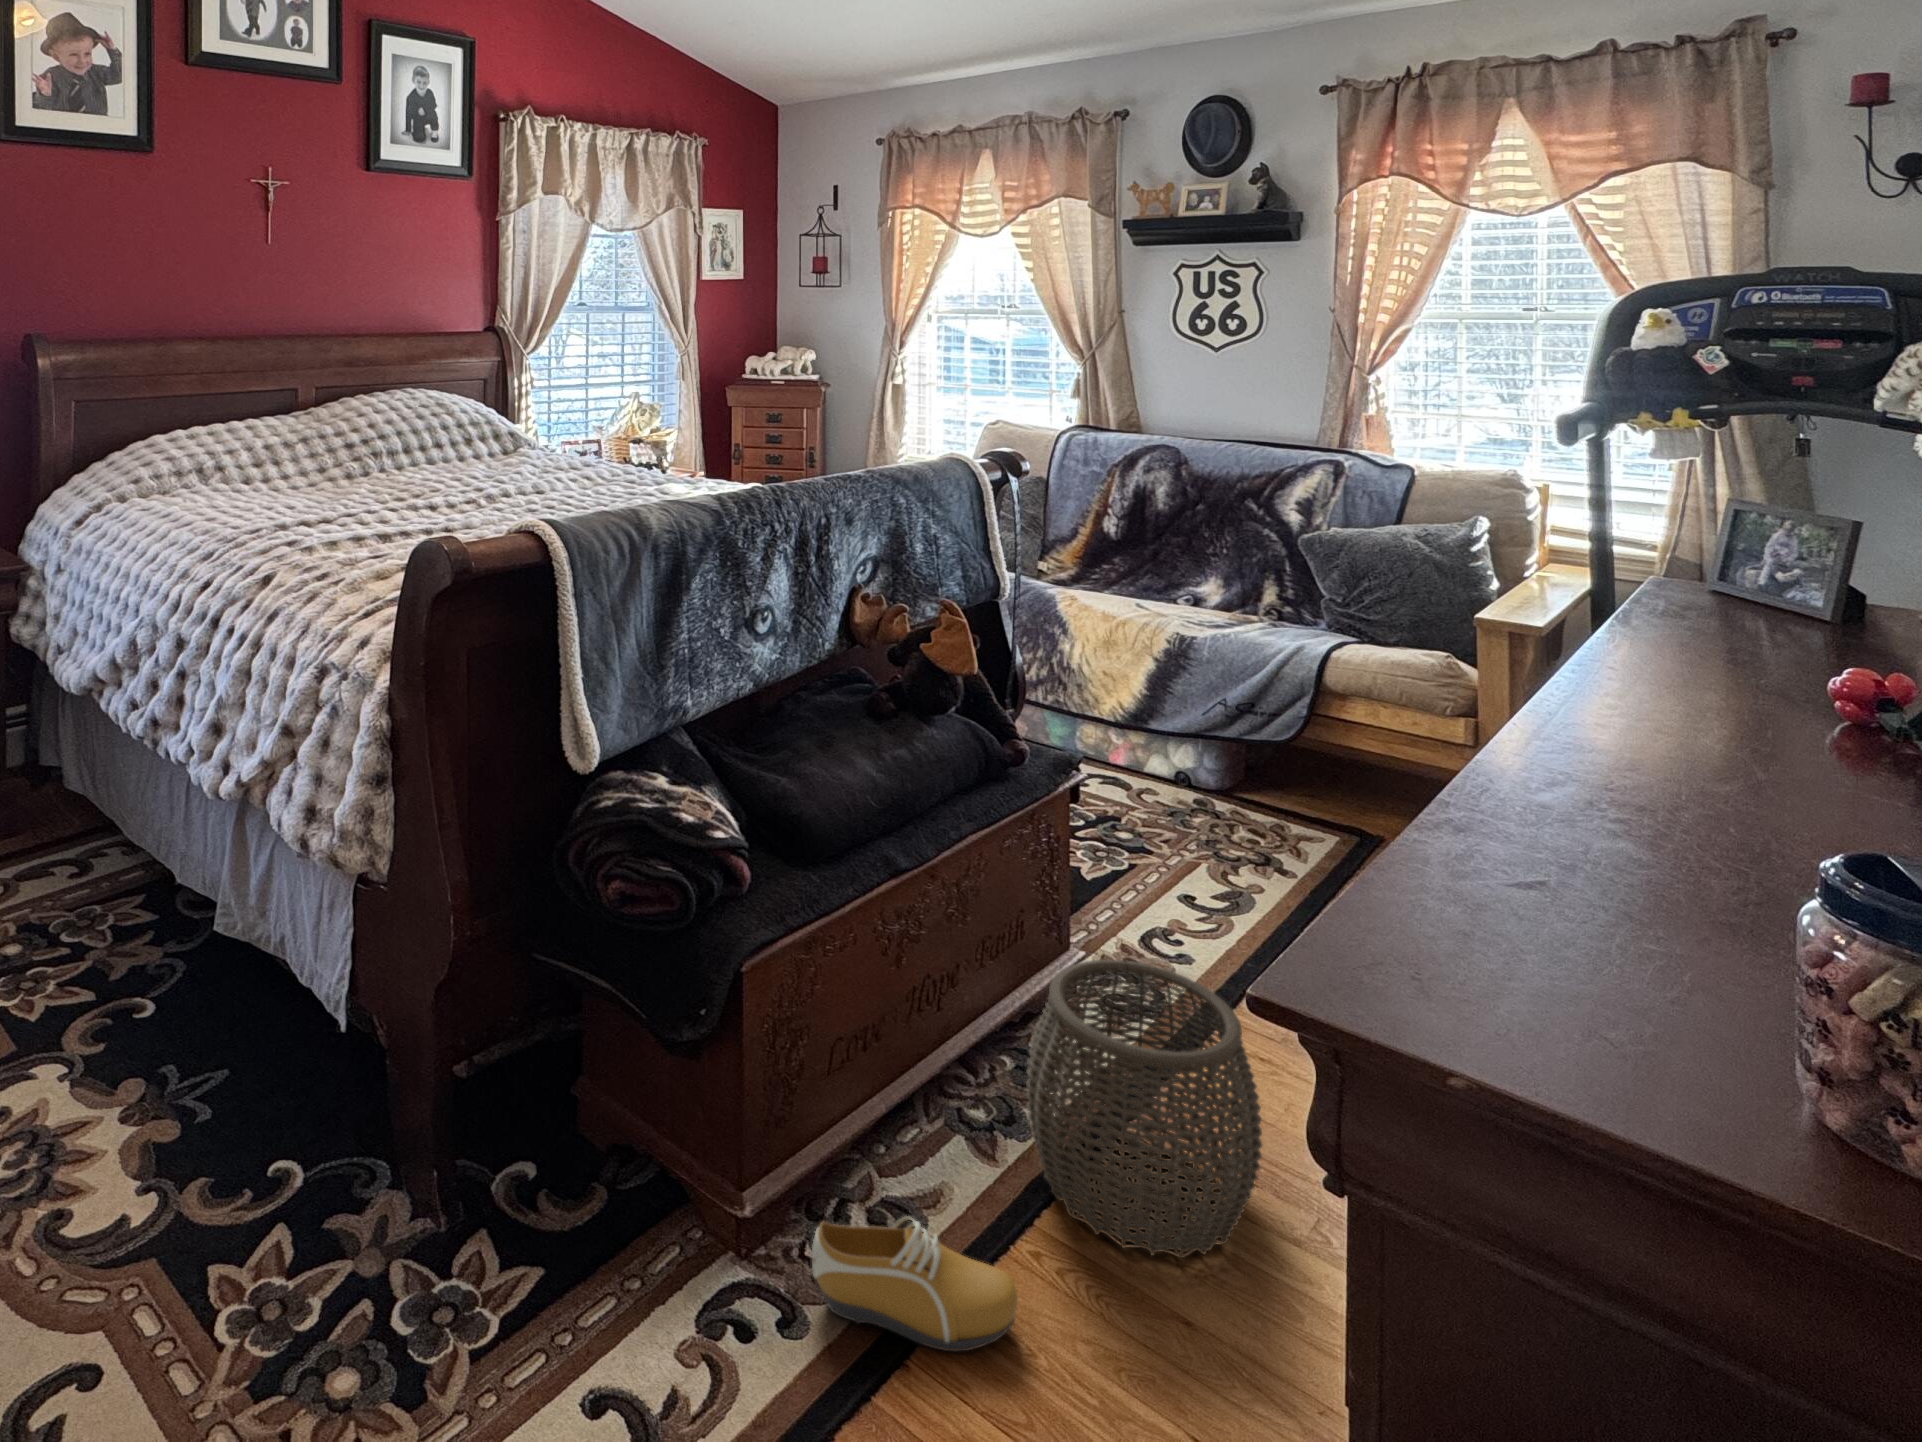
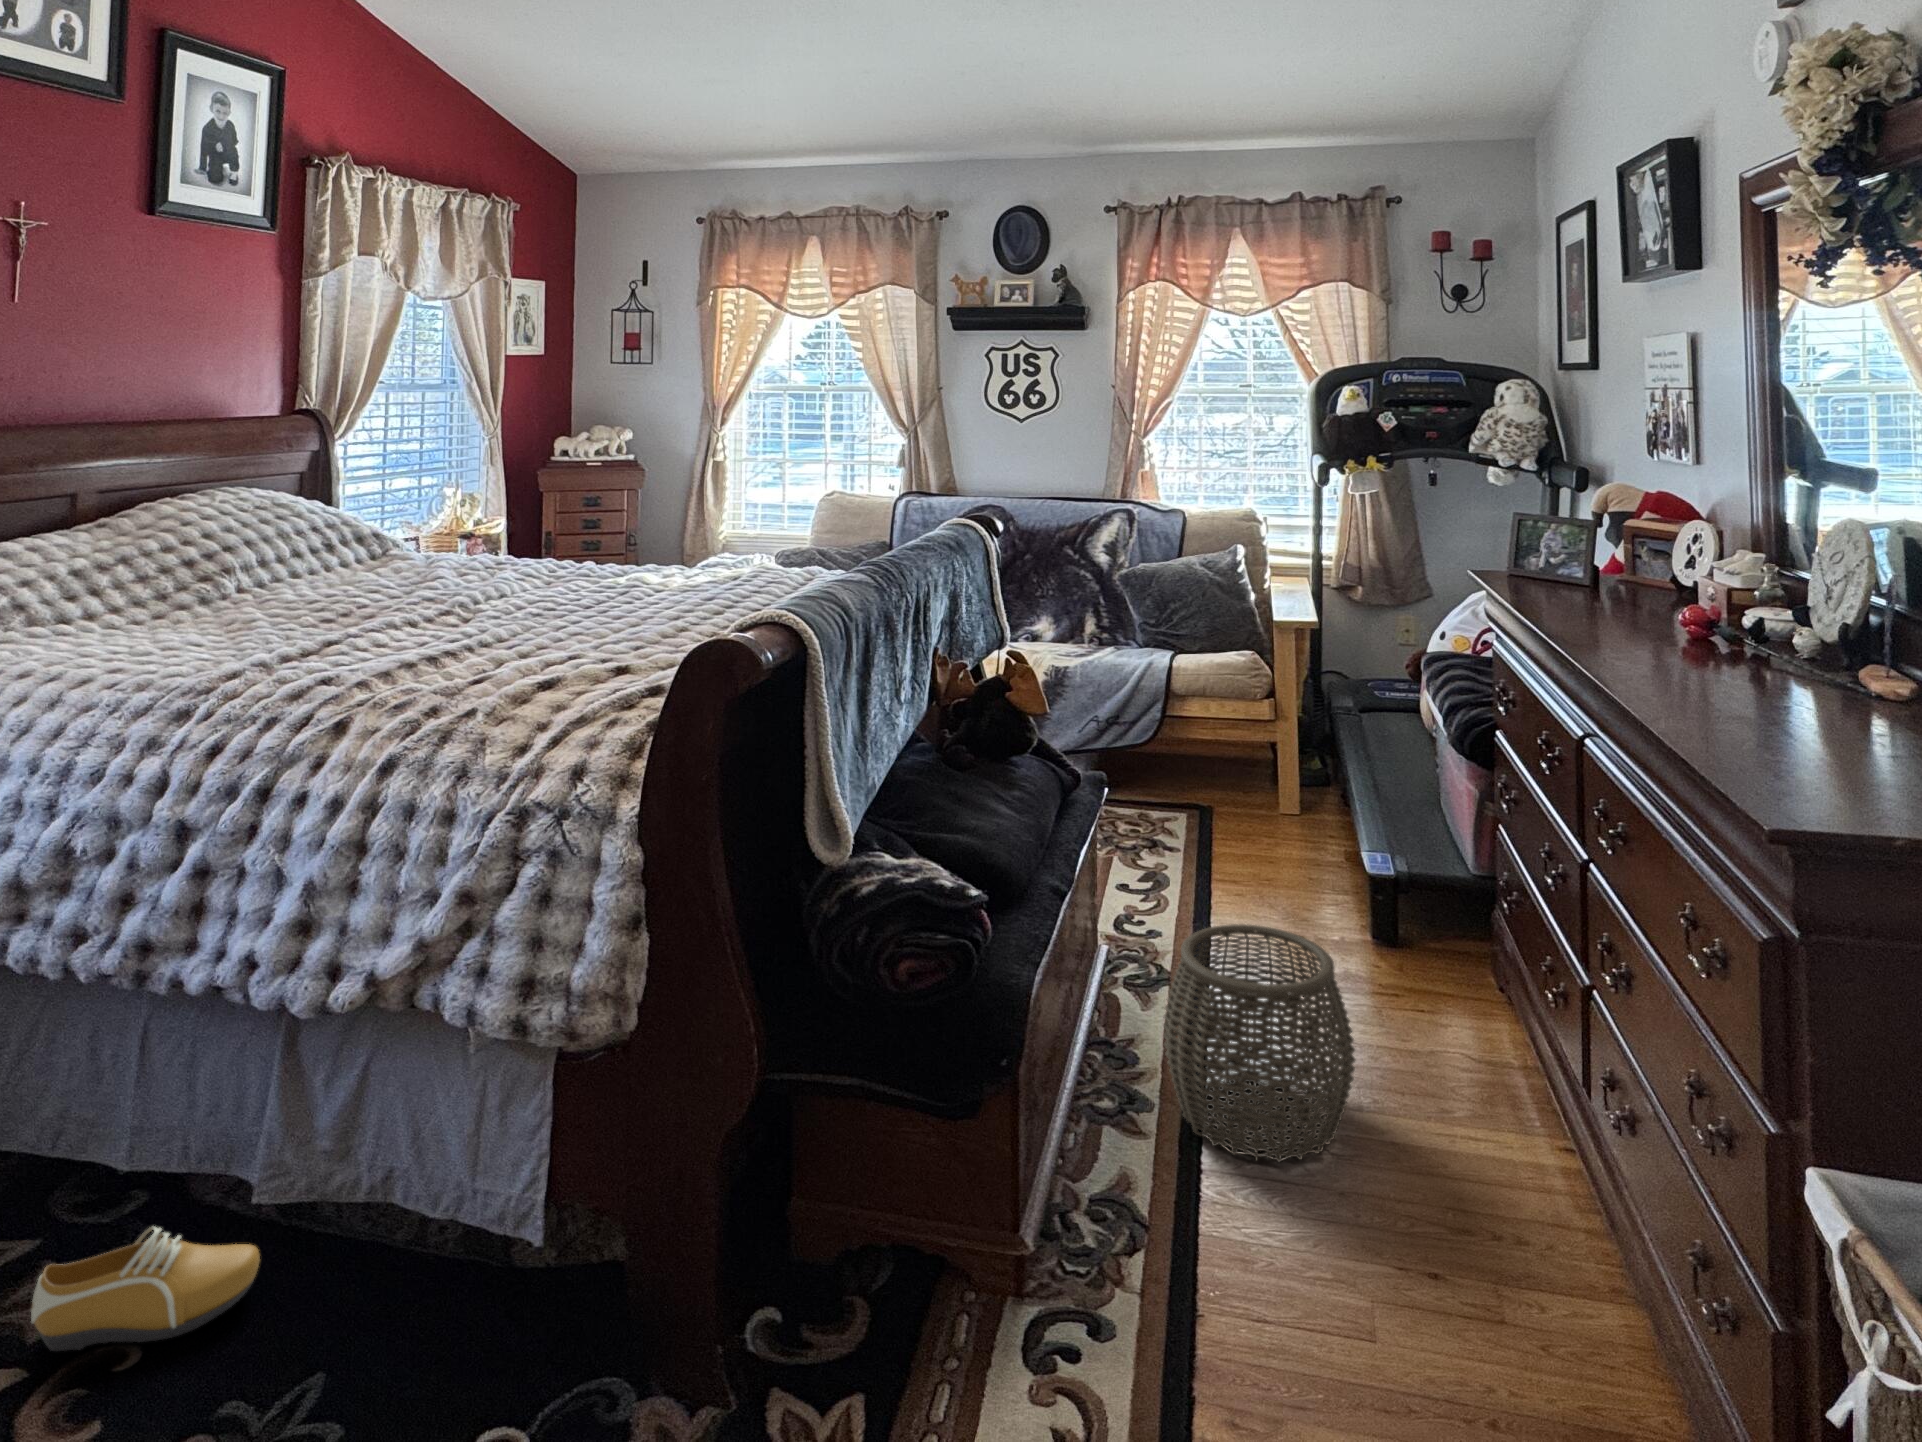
shoe: present [812,1216,1017,1351] -> present [31,1227,260,1351]

